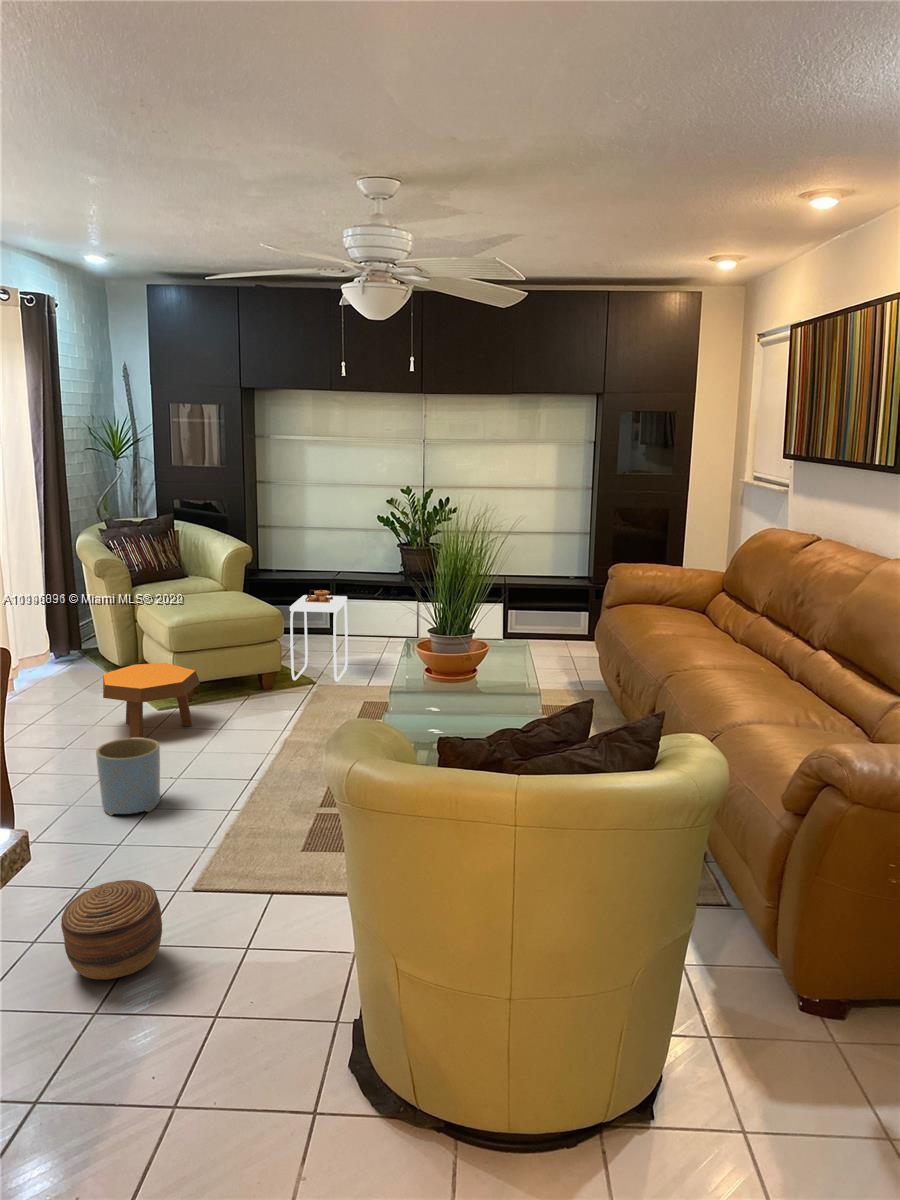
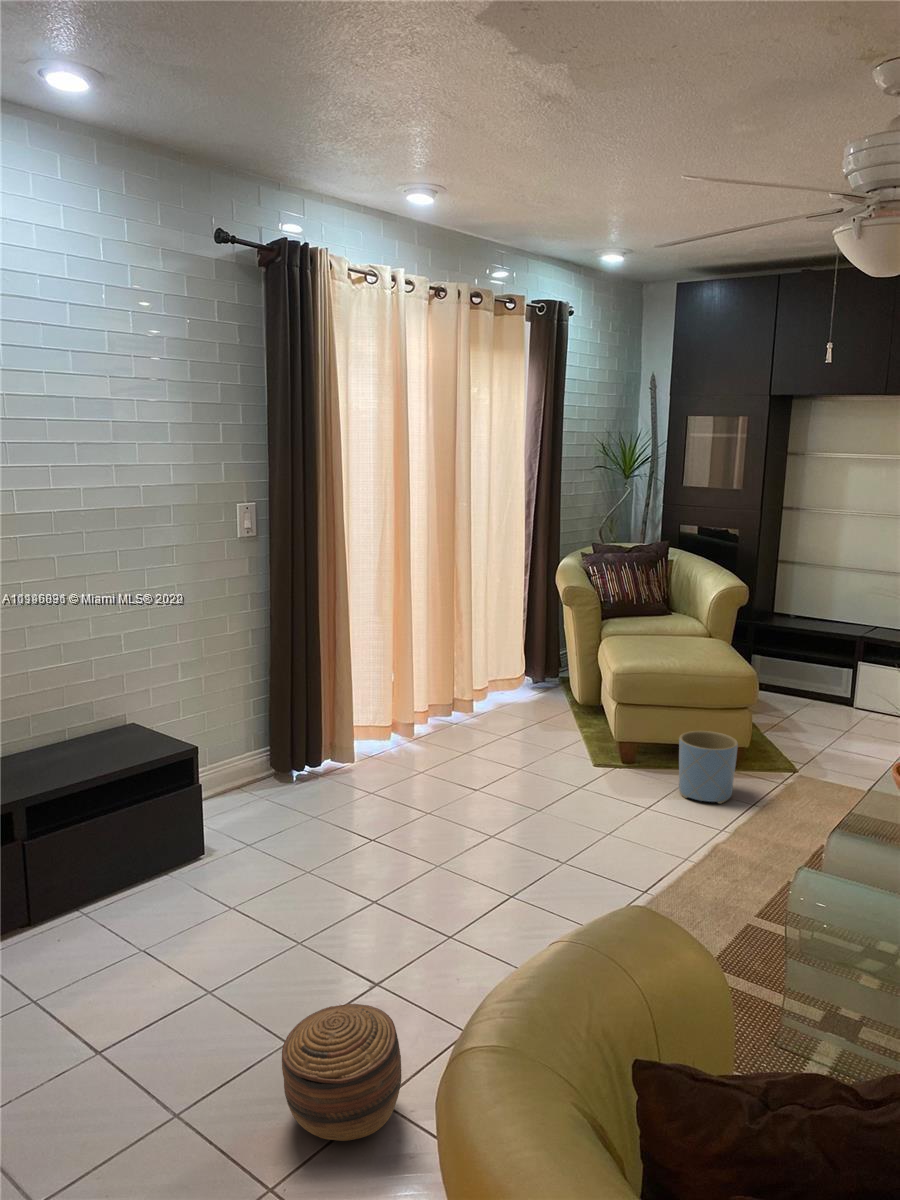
side table: present [290,590,348,682] -> none [768,650,860,775]
footstool: present [103,663,200,738] -> none [521,710,633,805]
planter: present [96,738,160,815] -> present [679,731,738,804]

